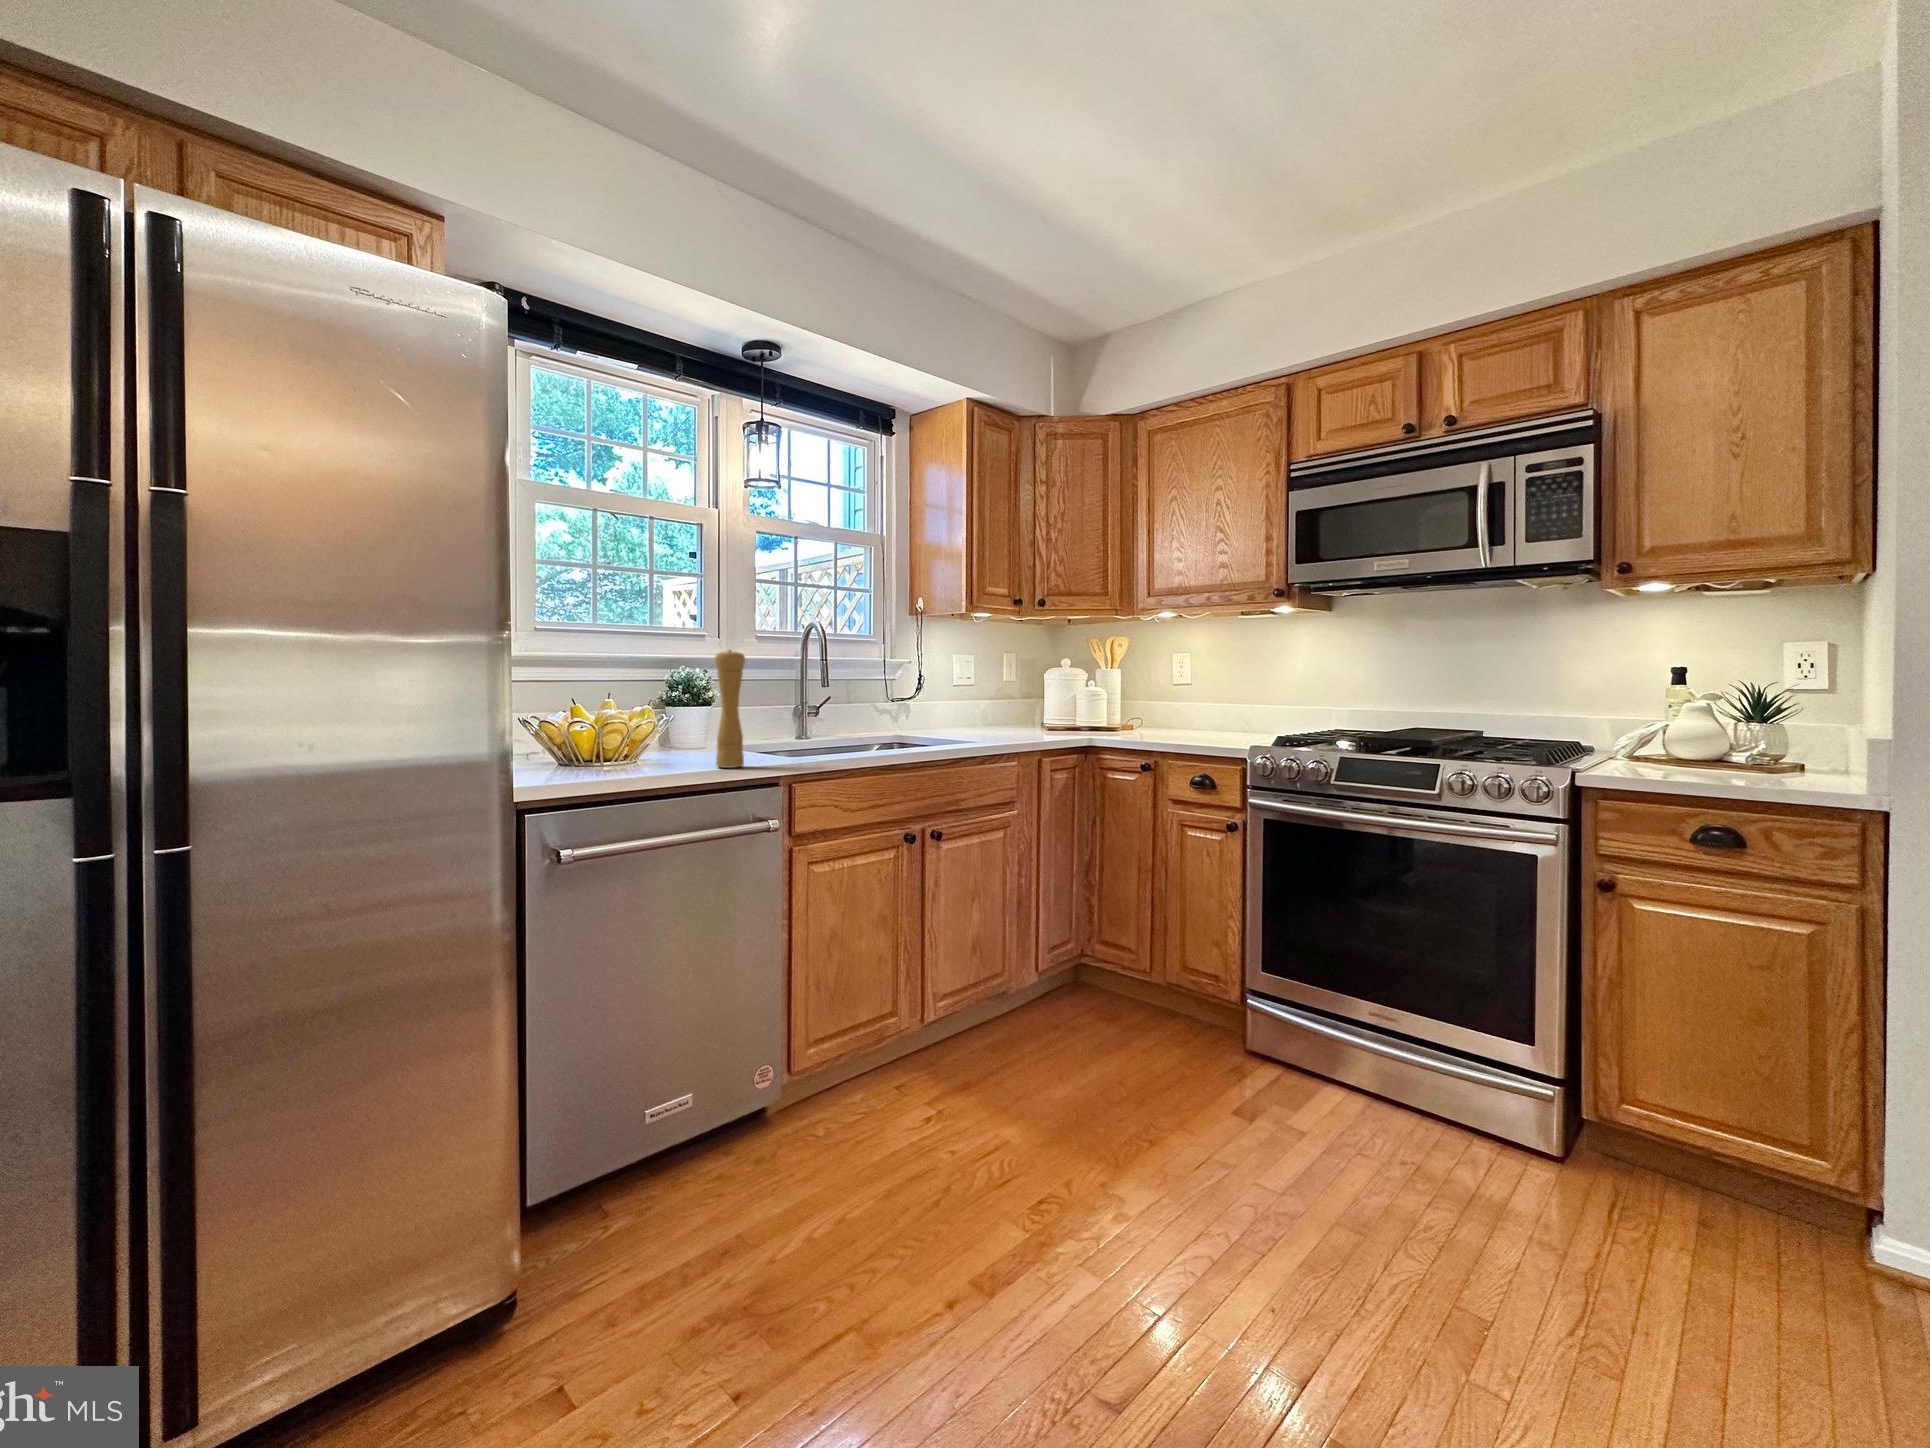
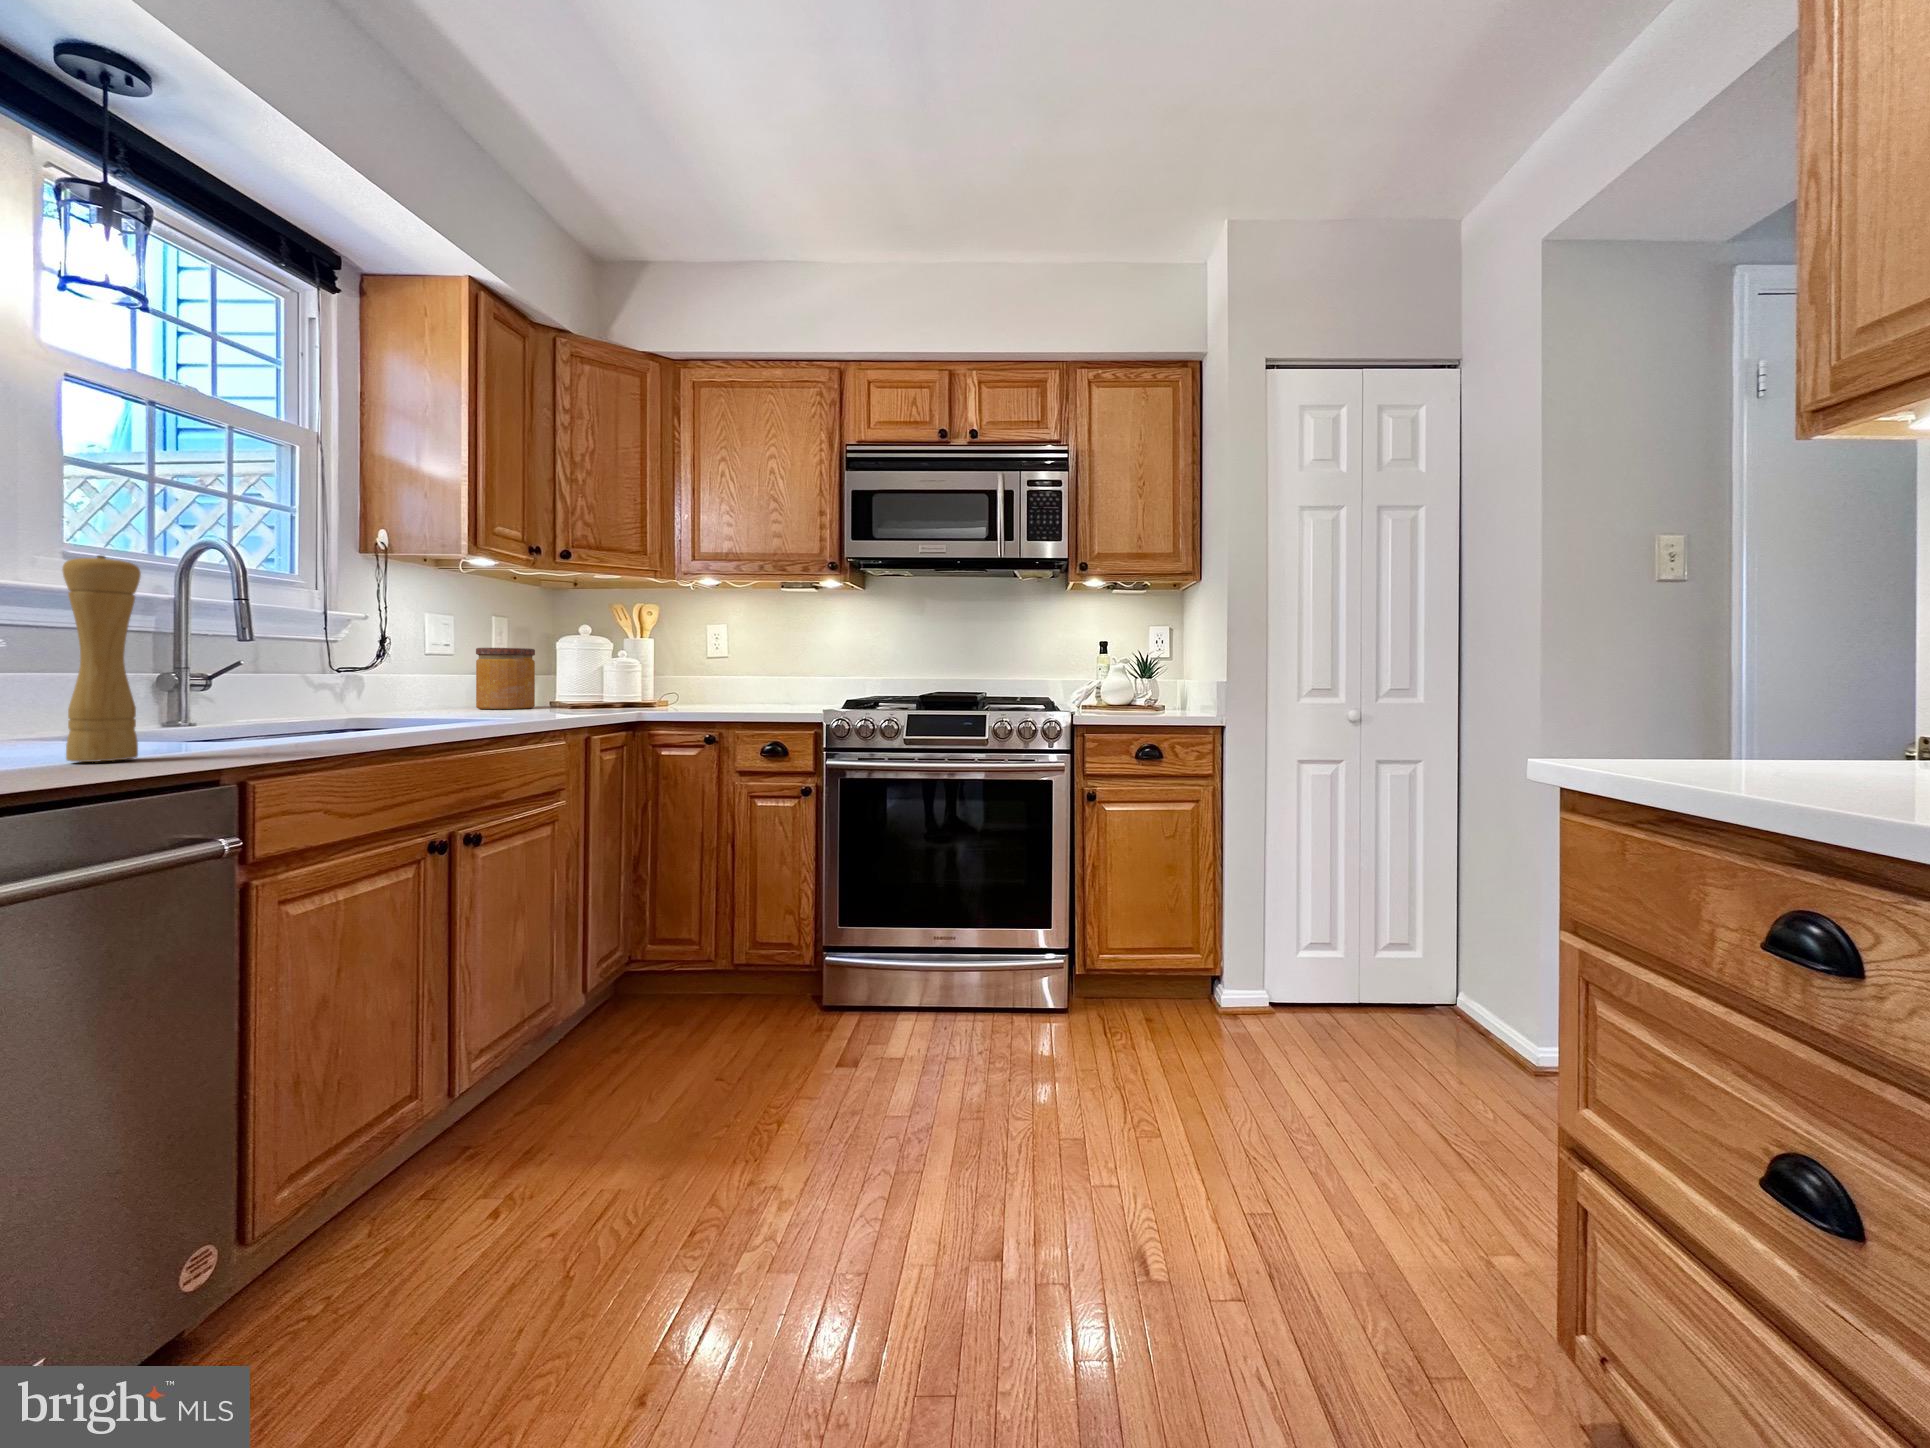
jar: none [984,681,1024,730] -> present [476,648,535,709]

